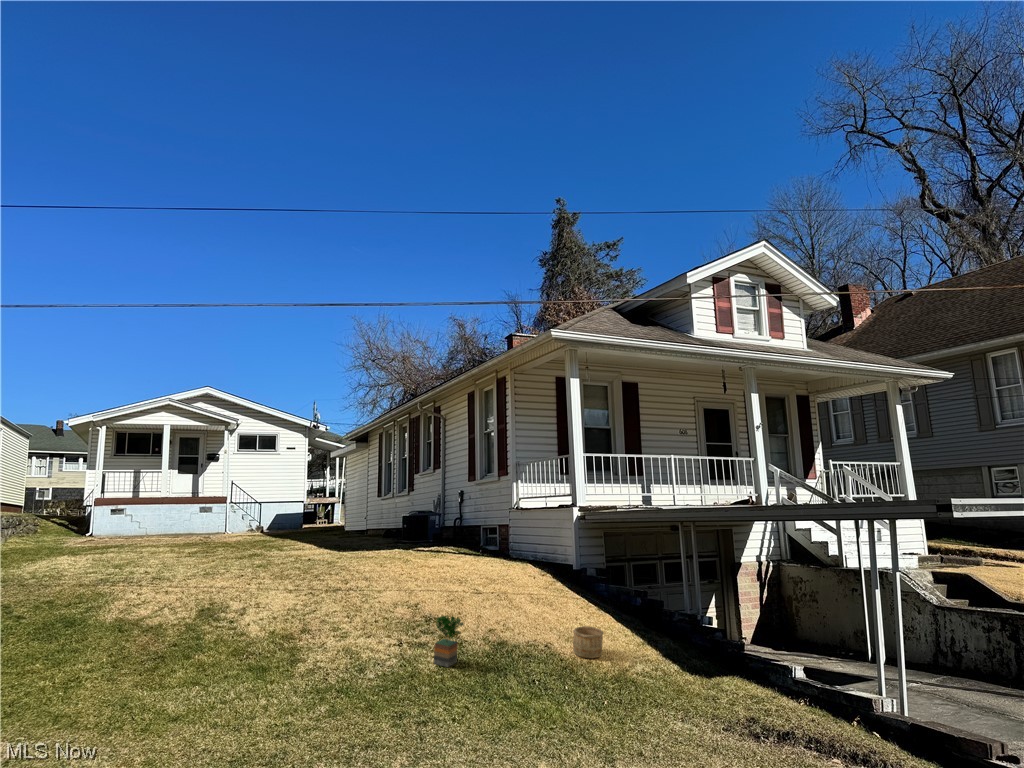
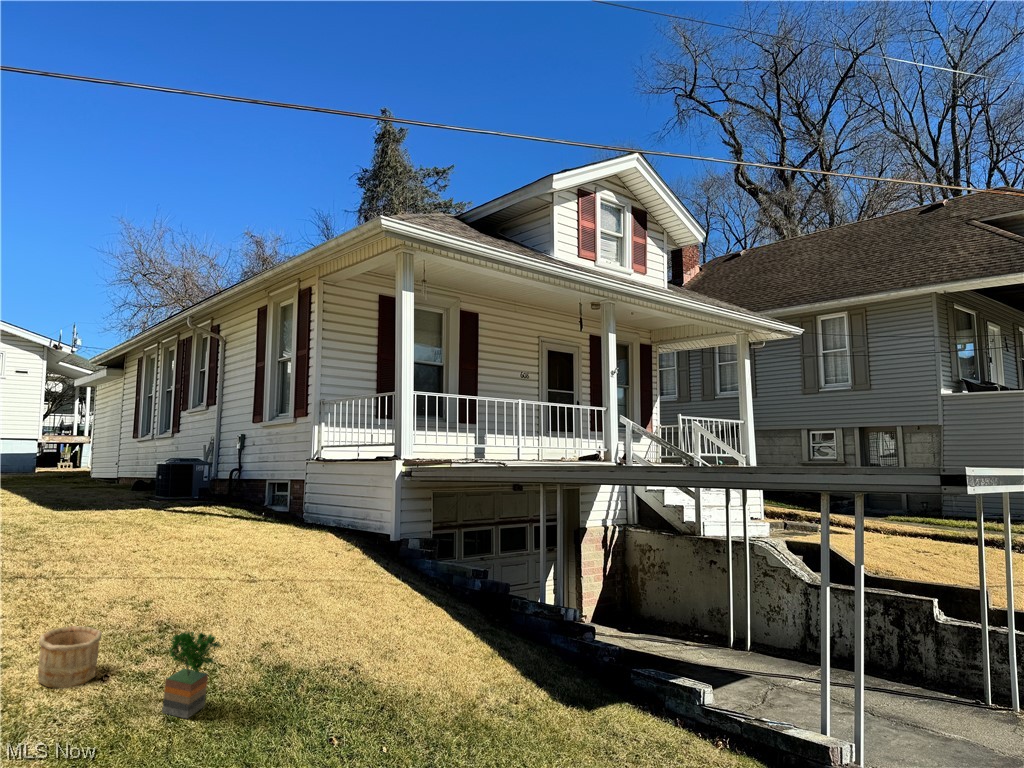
wooden bucket: present [573,626,603,658] -> present [38,626,102,687]

